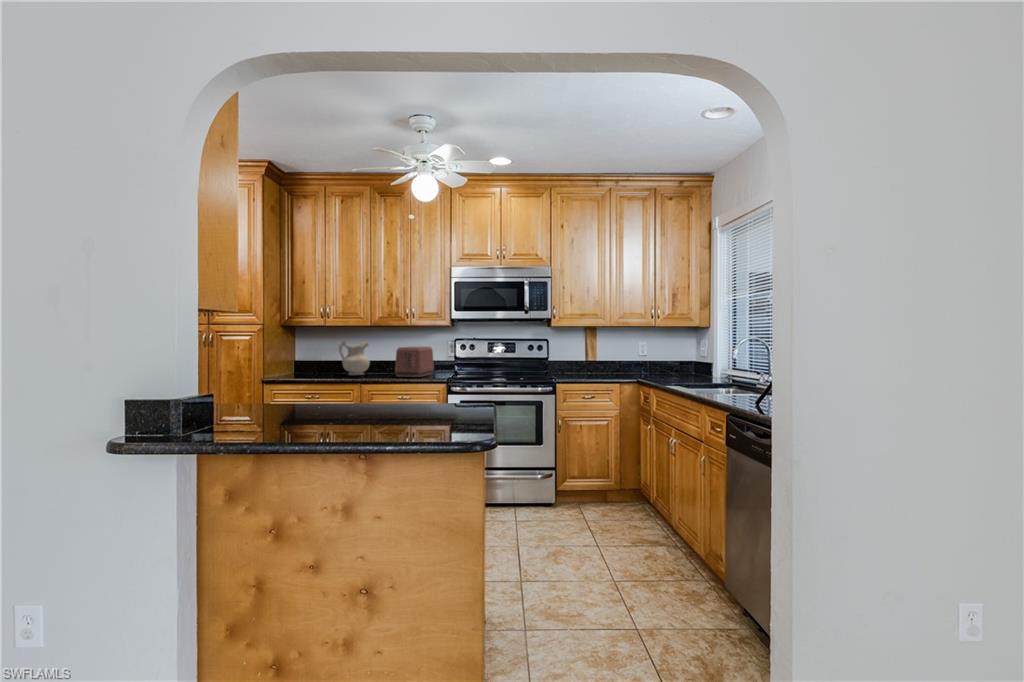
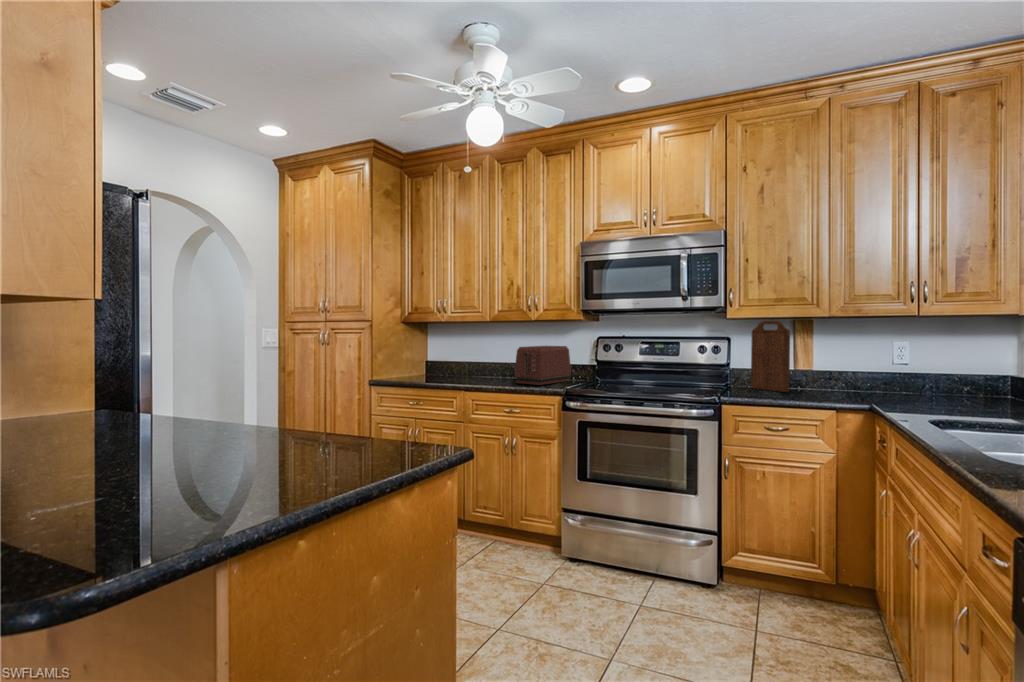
cutting board: none [563,328,588,375] -> present [751,321,790,392]
ceramic pitcher: present [339,341,370,375] -> none [459,338,495,379]

